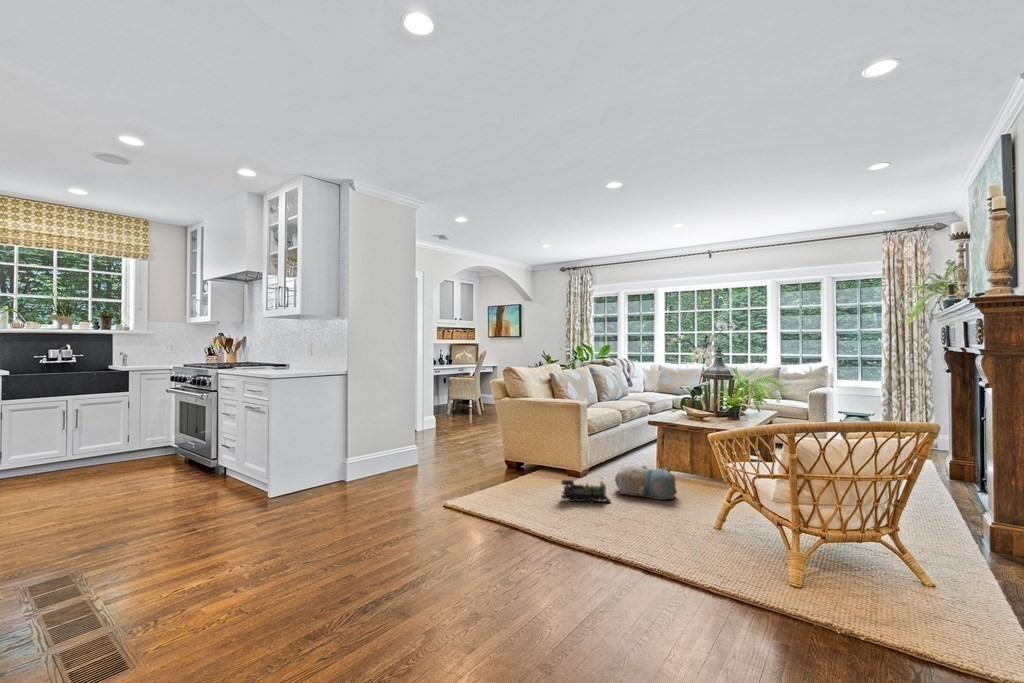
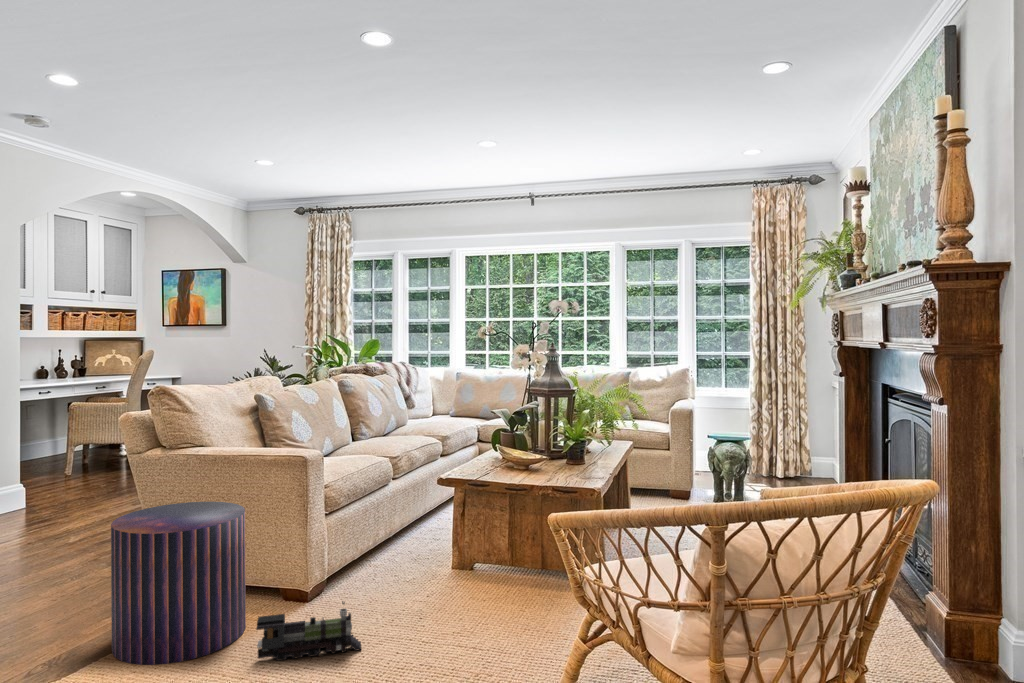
pouf: none [496,425,553,496] -> present [111,502,246,665]
plush toy: present [615,465,677,500] -> none [372,560,485,626]

